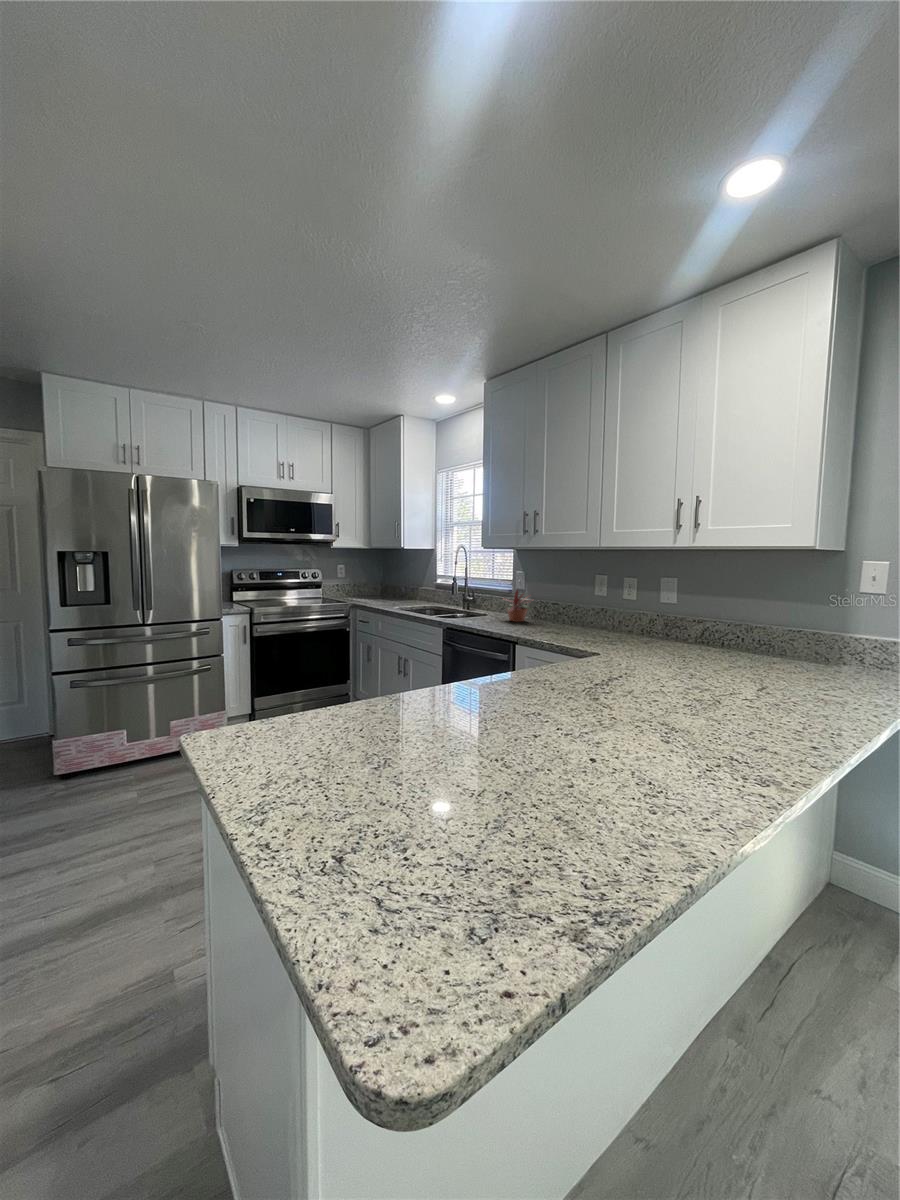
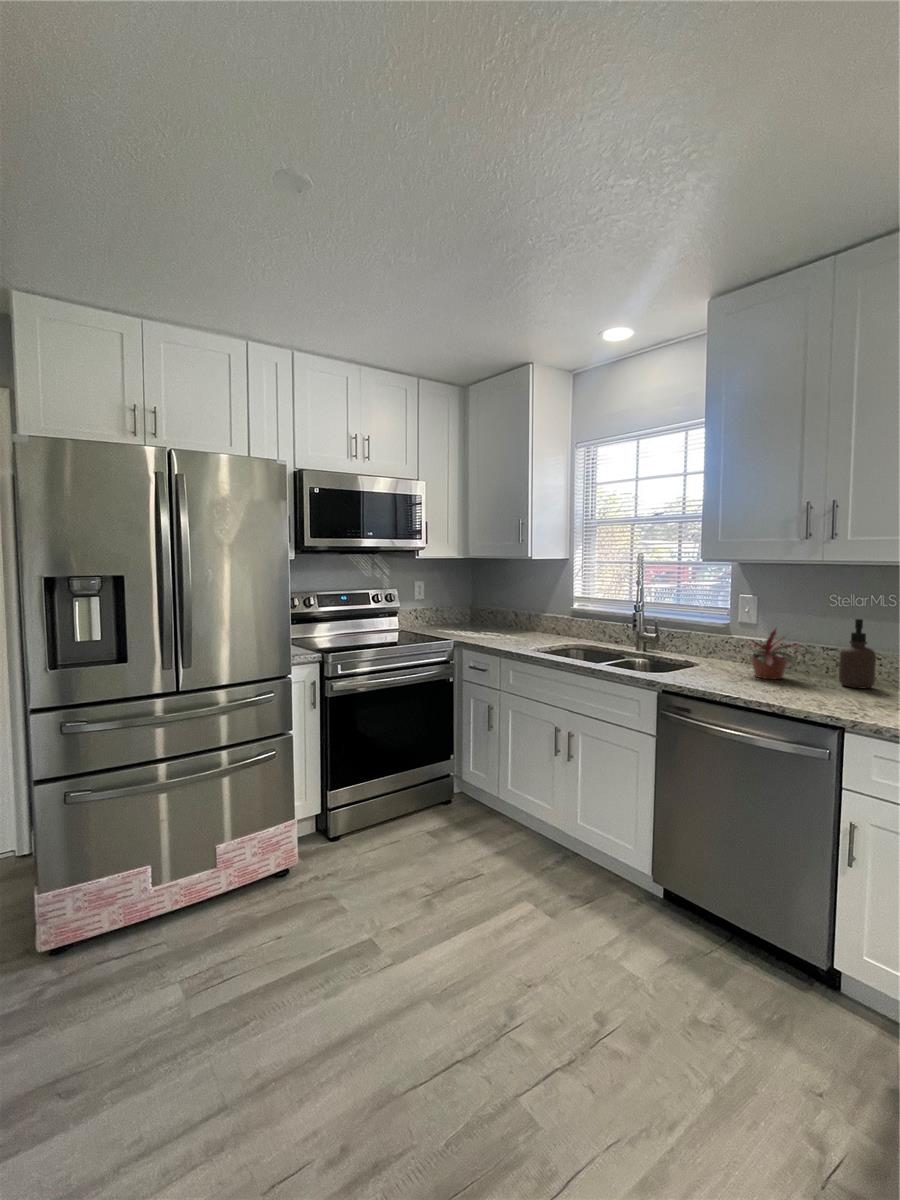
soap dispenser: none [550,583,569,625] -> present [839,619,876,688]

